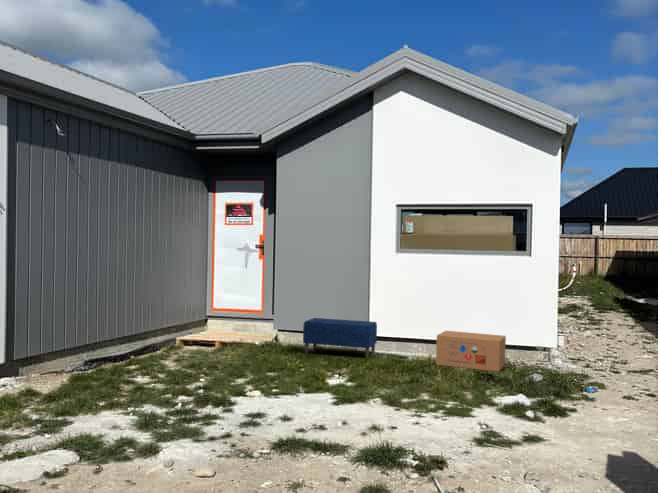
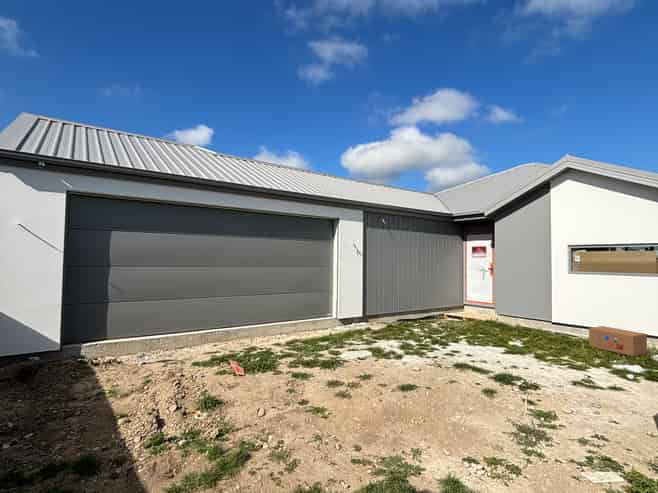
bench: present [303,318,377,359] -> none [507,311,556,337]

